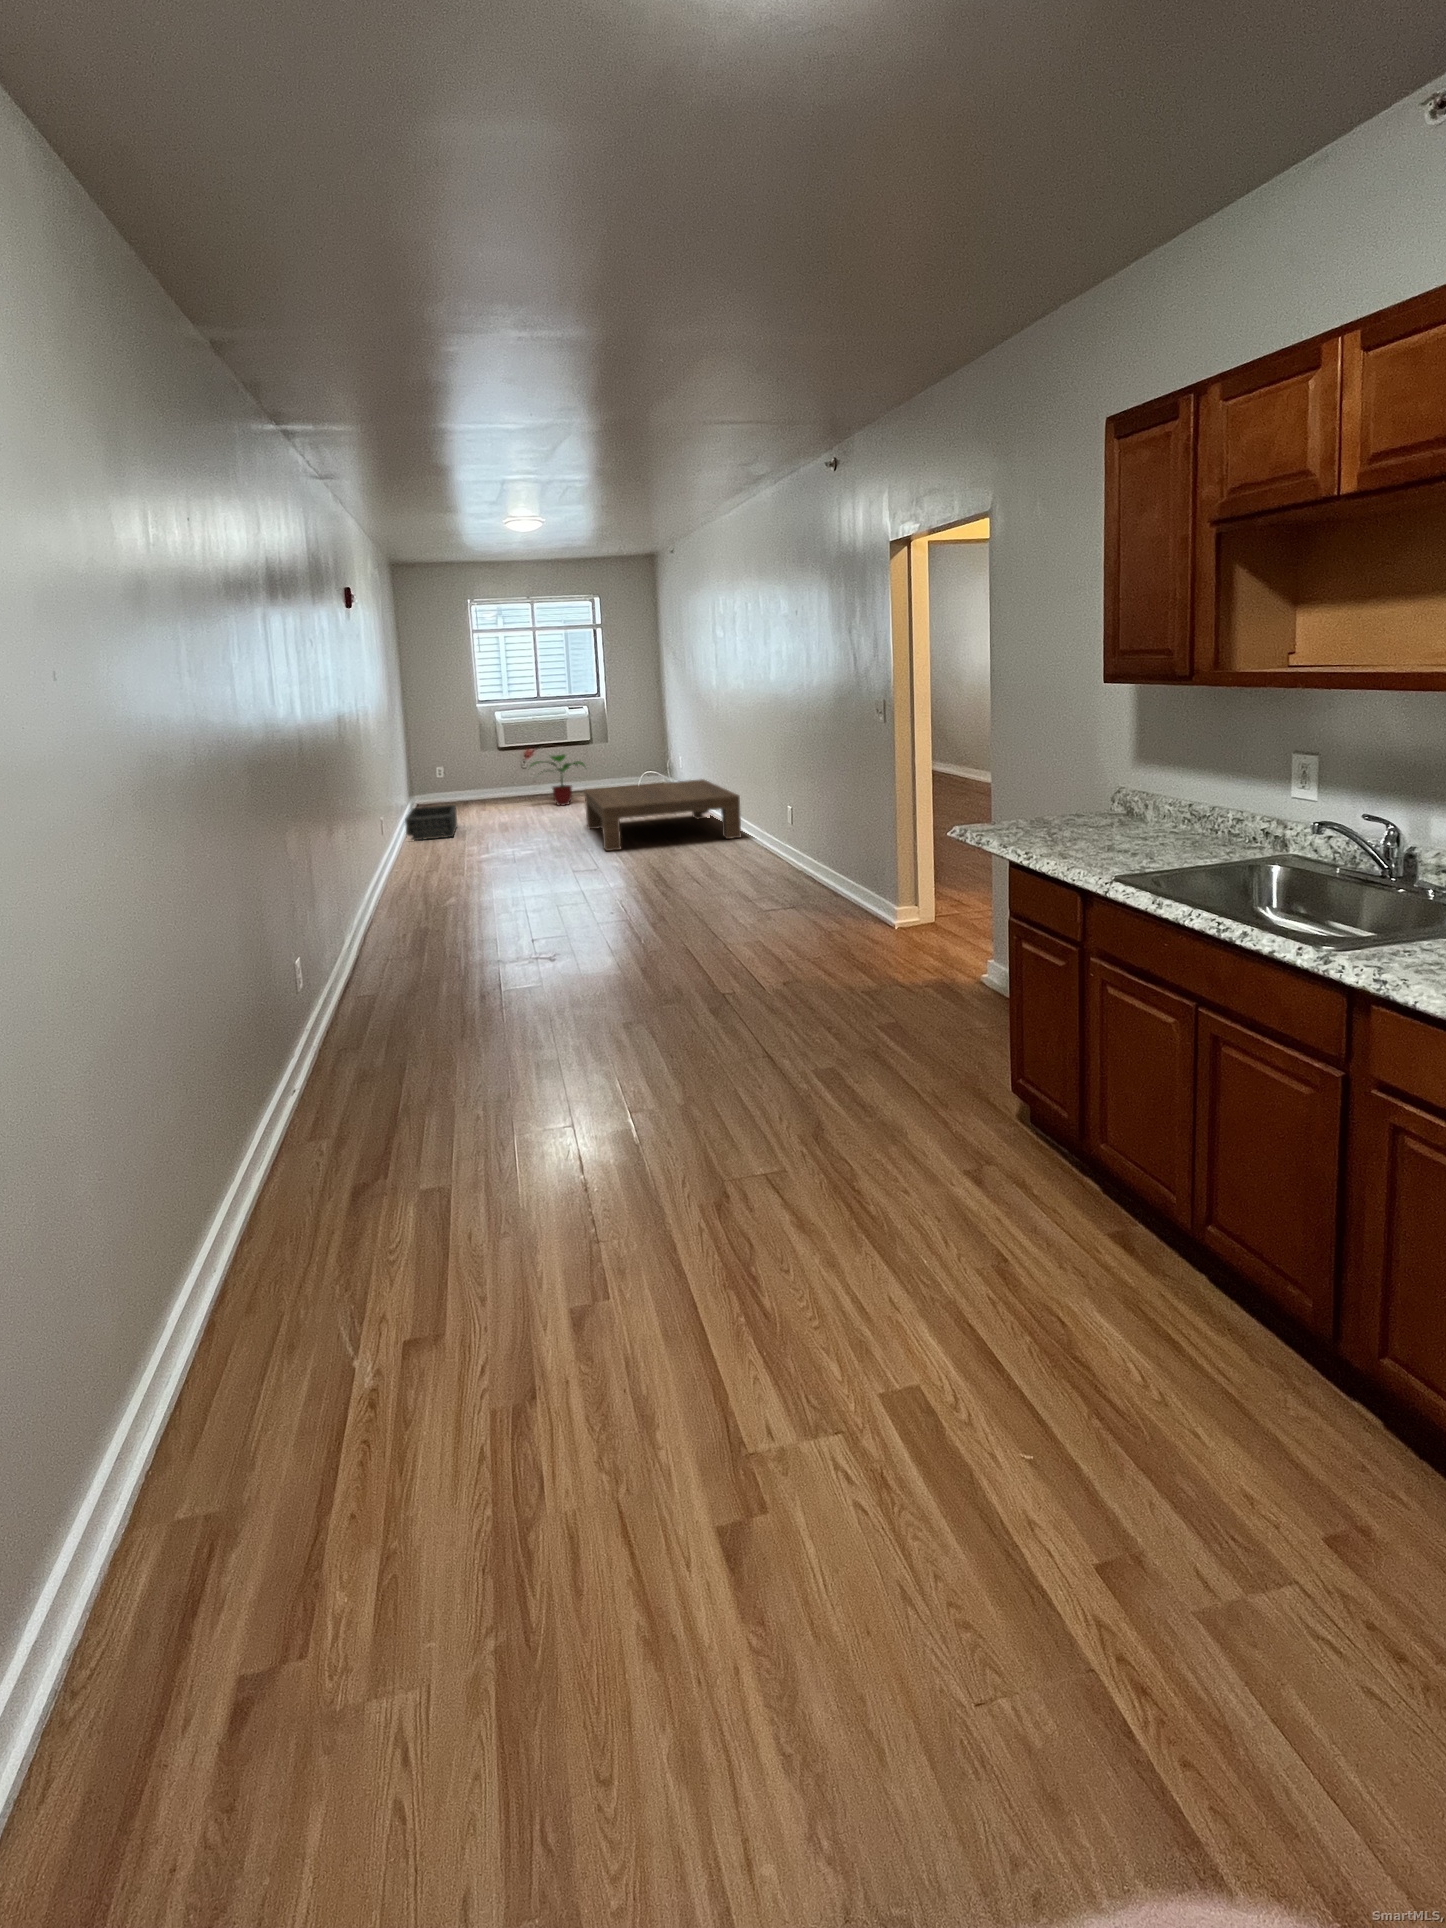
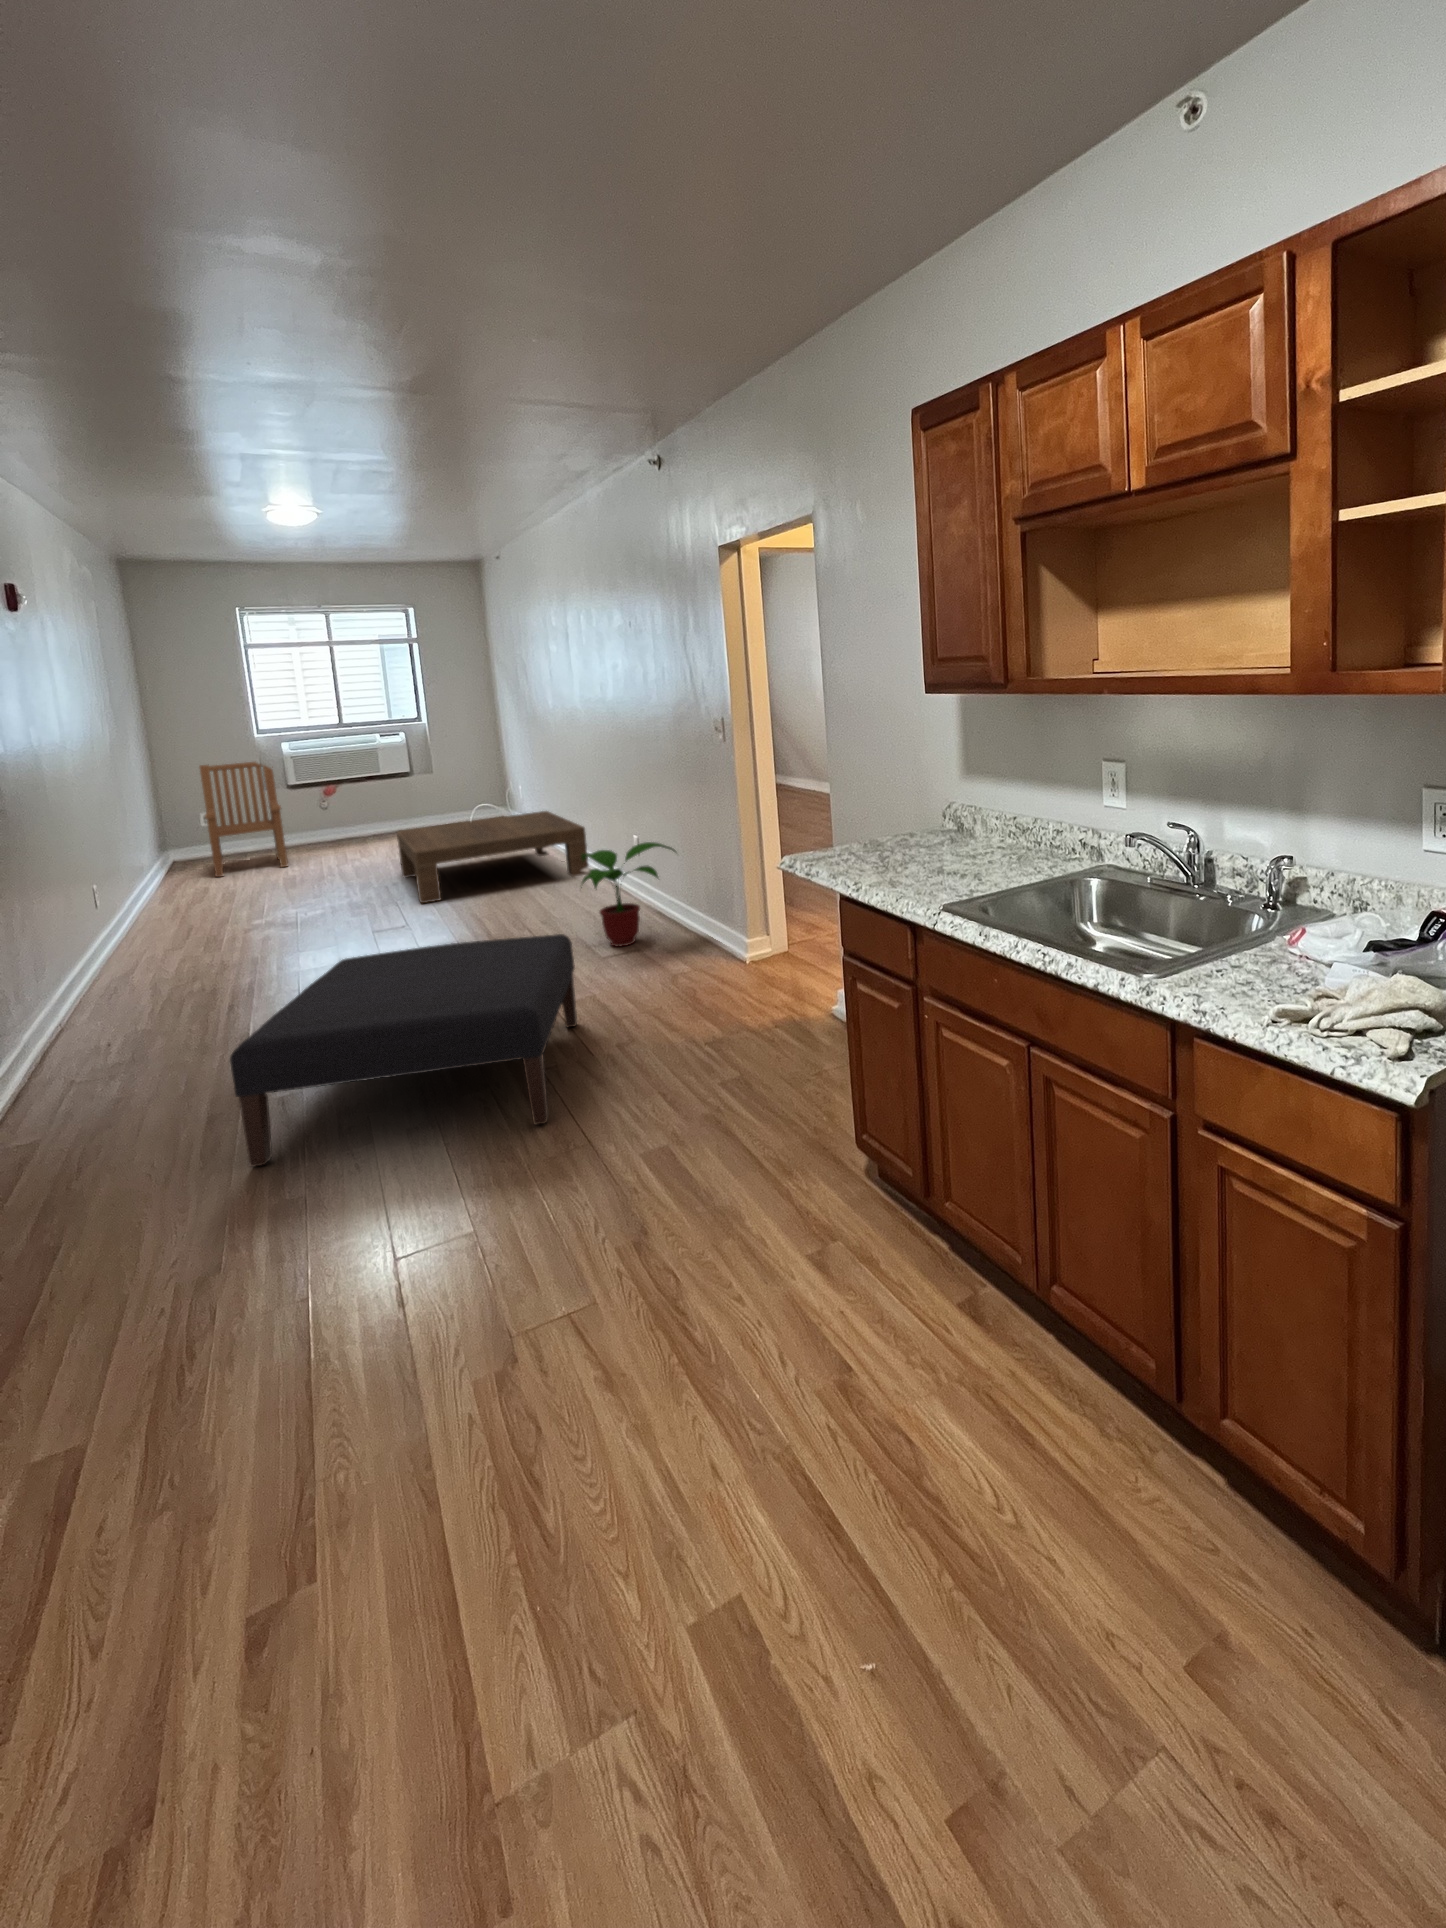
armchair: none [441,725,500,818] -> present [200,762,288,877]
potted plant: present [530,754,584,806] -> present [581,842,676,947]
basket: present [405,805,457,840] -> none [138,861,223,913]
ottoman: none [510,882,747,1033] -> present [230,934,577,1166]

